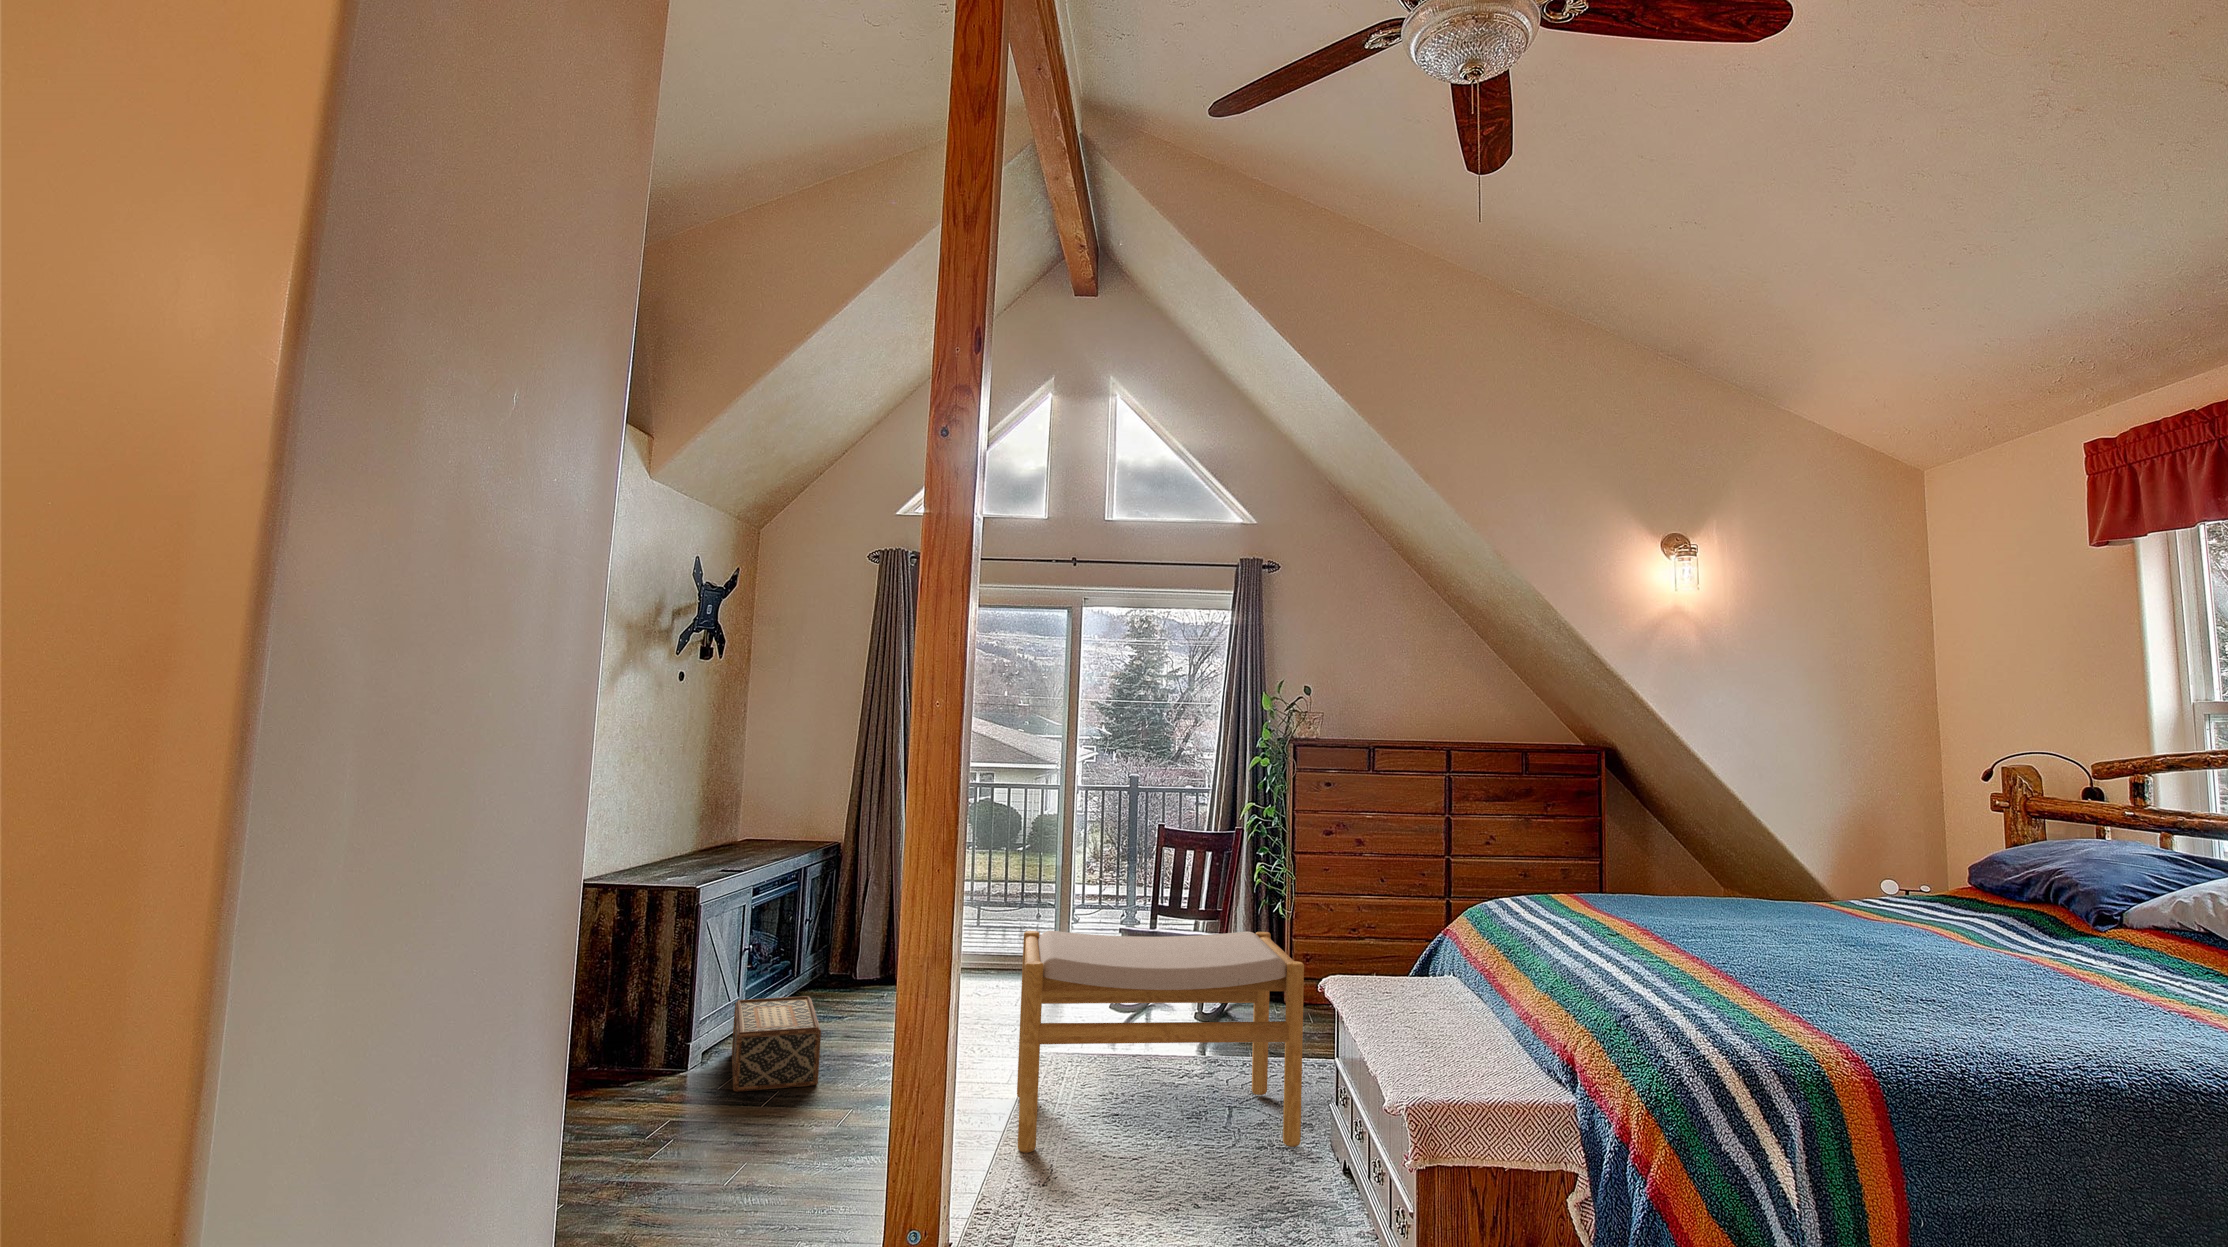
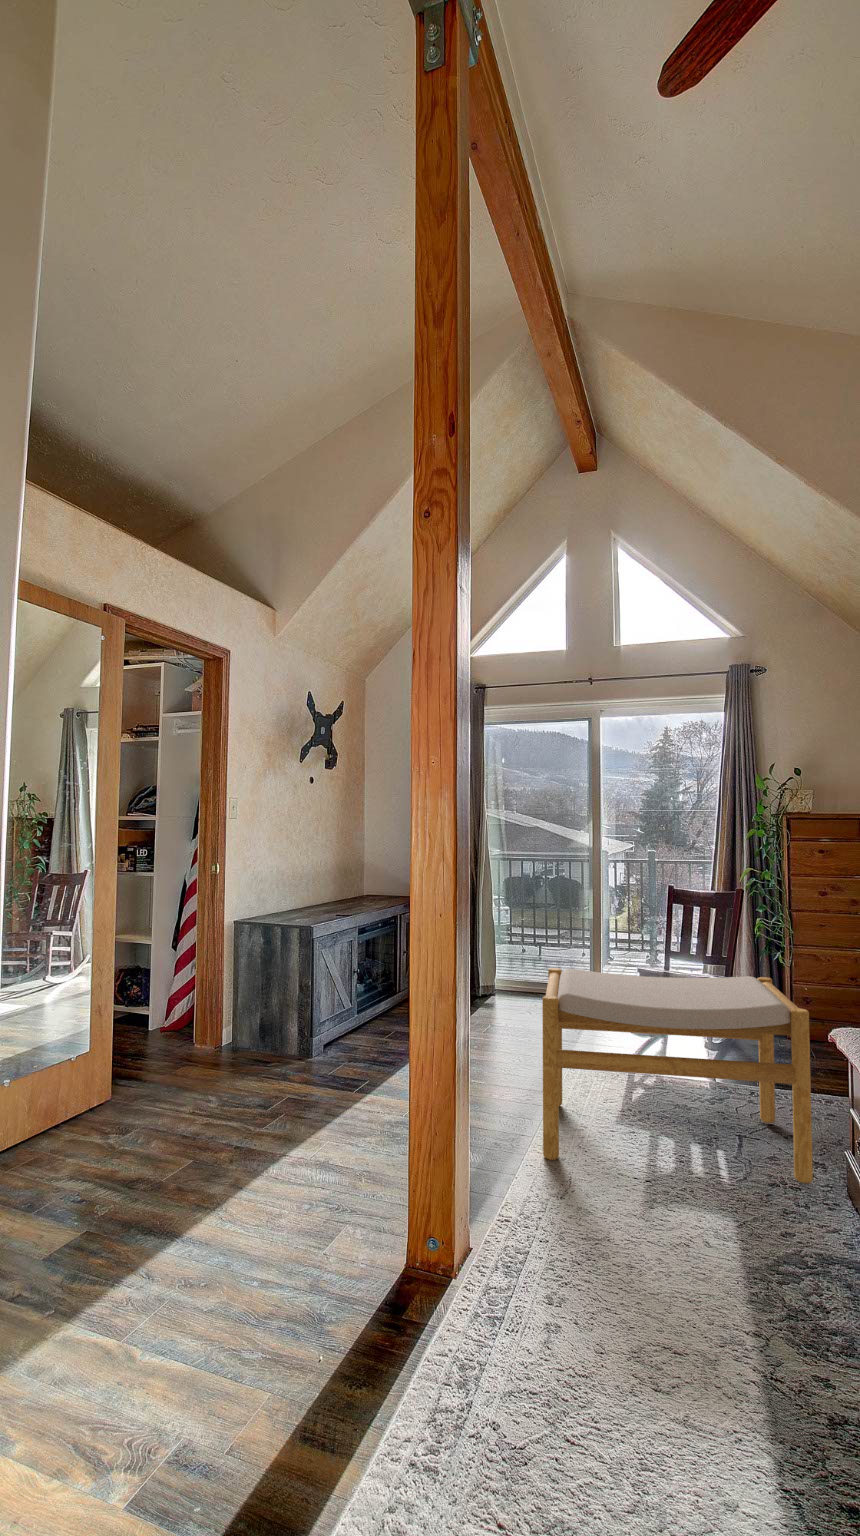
woven basket: present [732,996,821,1092] -> none [336,1009,398,1079]

